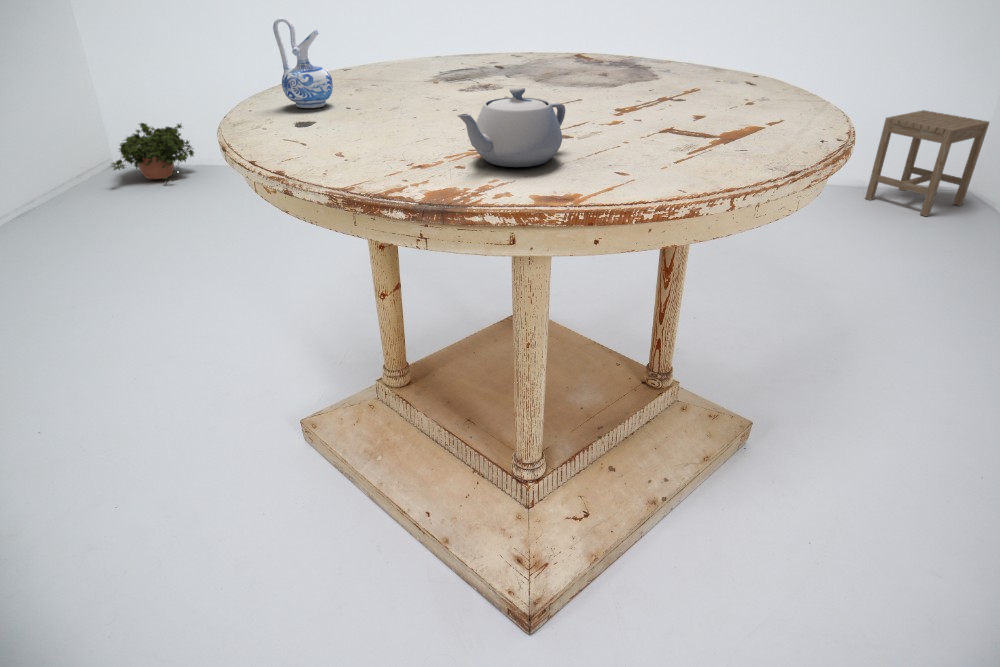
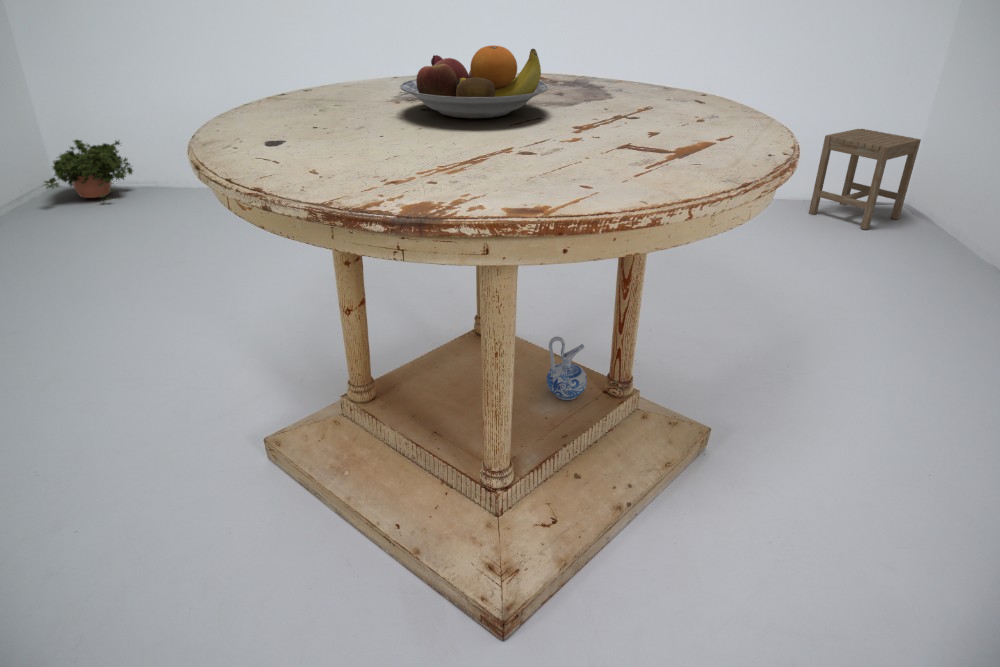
ceramic pitcher: present [273,17,333,108] -> present [546,337,587,400]
fruit bowl: none [438,25,590,101] -> present [400,45,548,118]
teapot: present [457,87,565,167] -> none [430,106,531,182]

